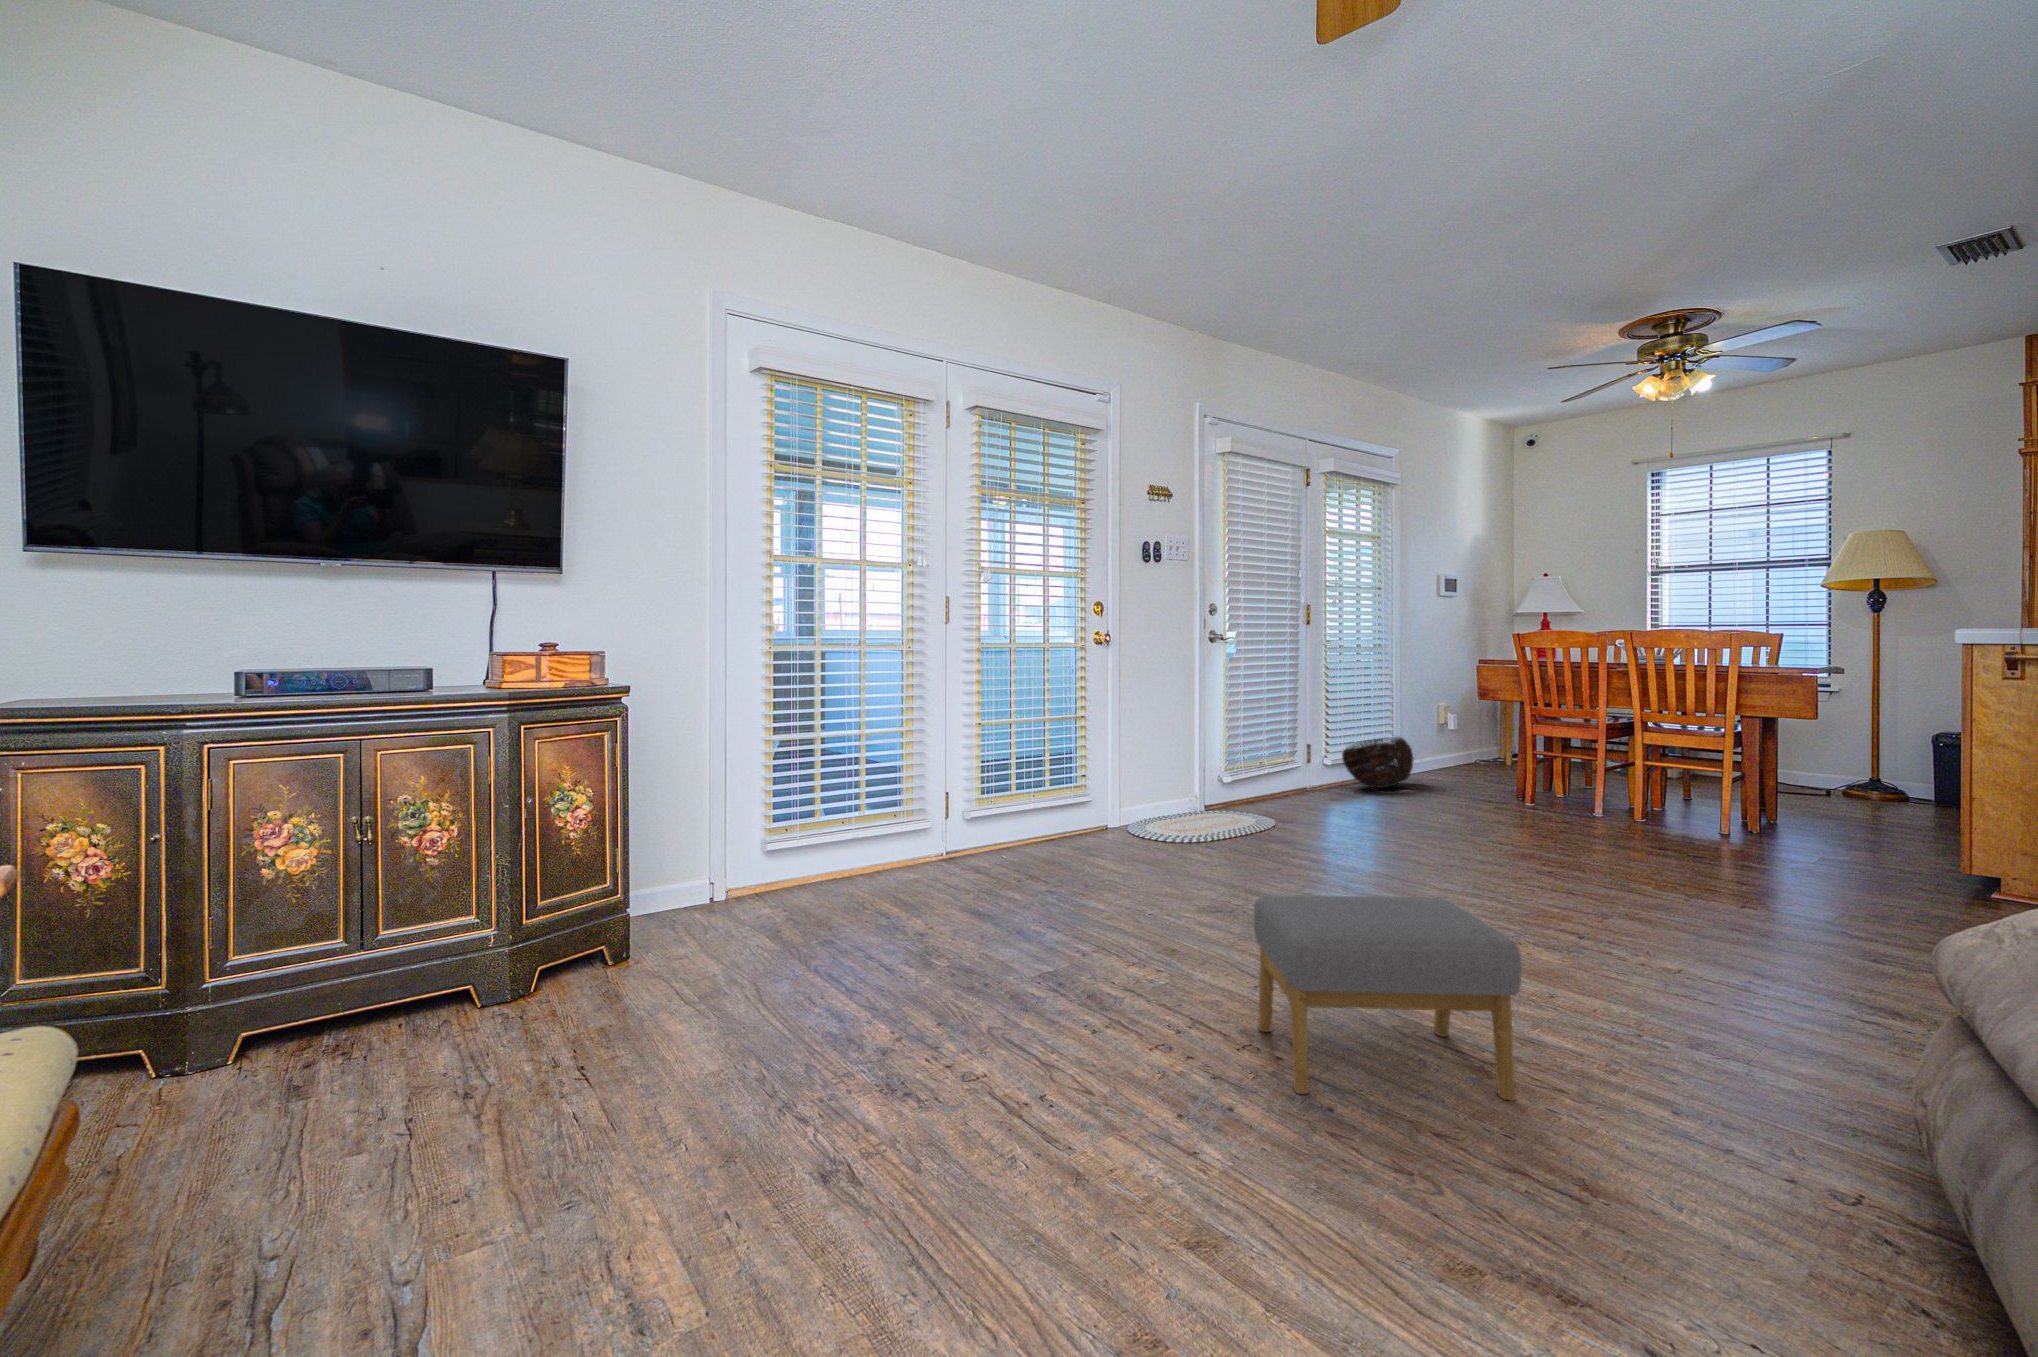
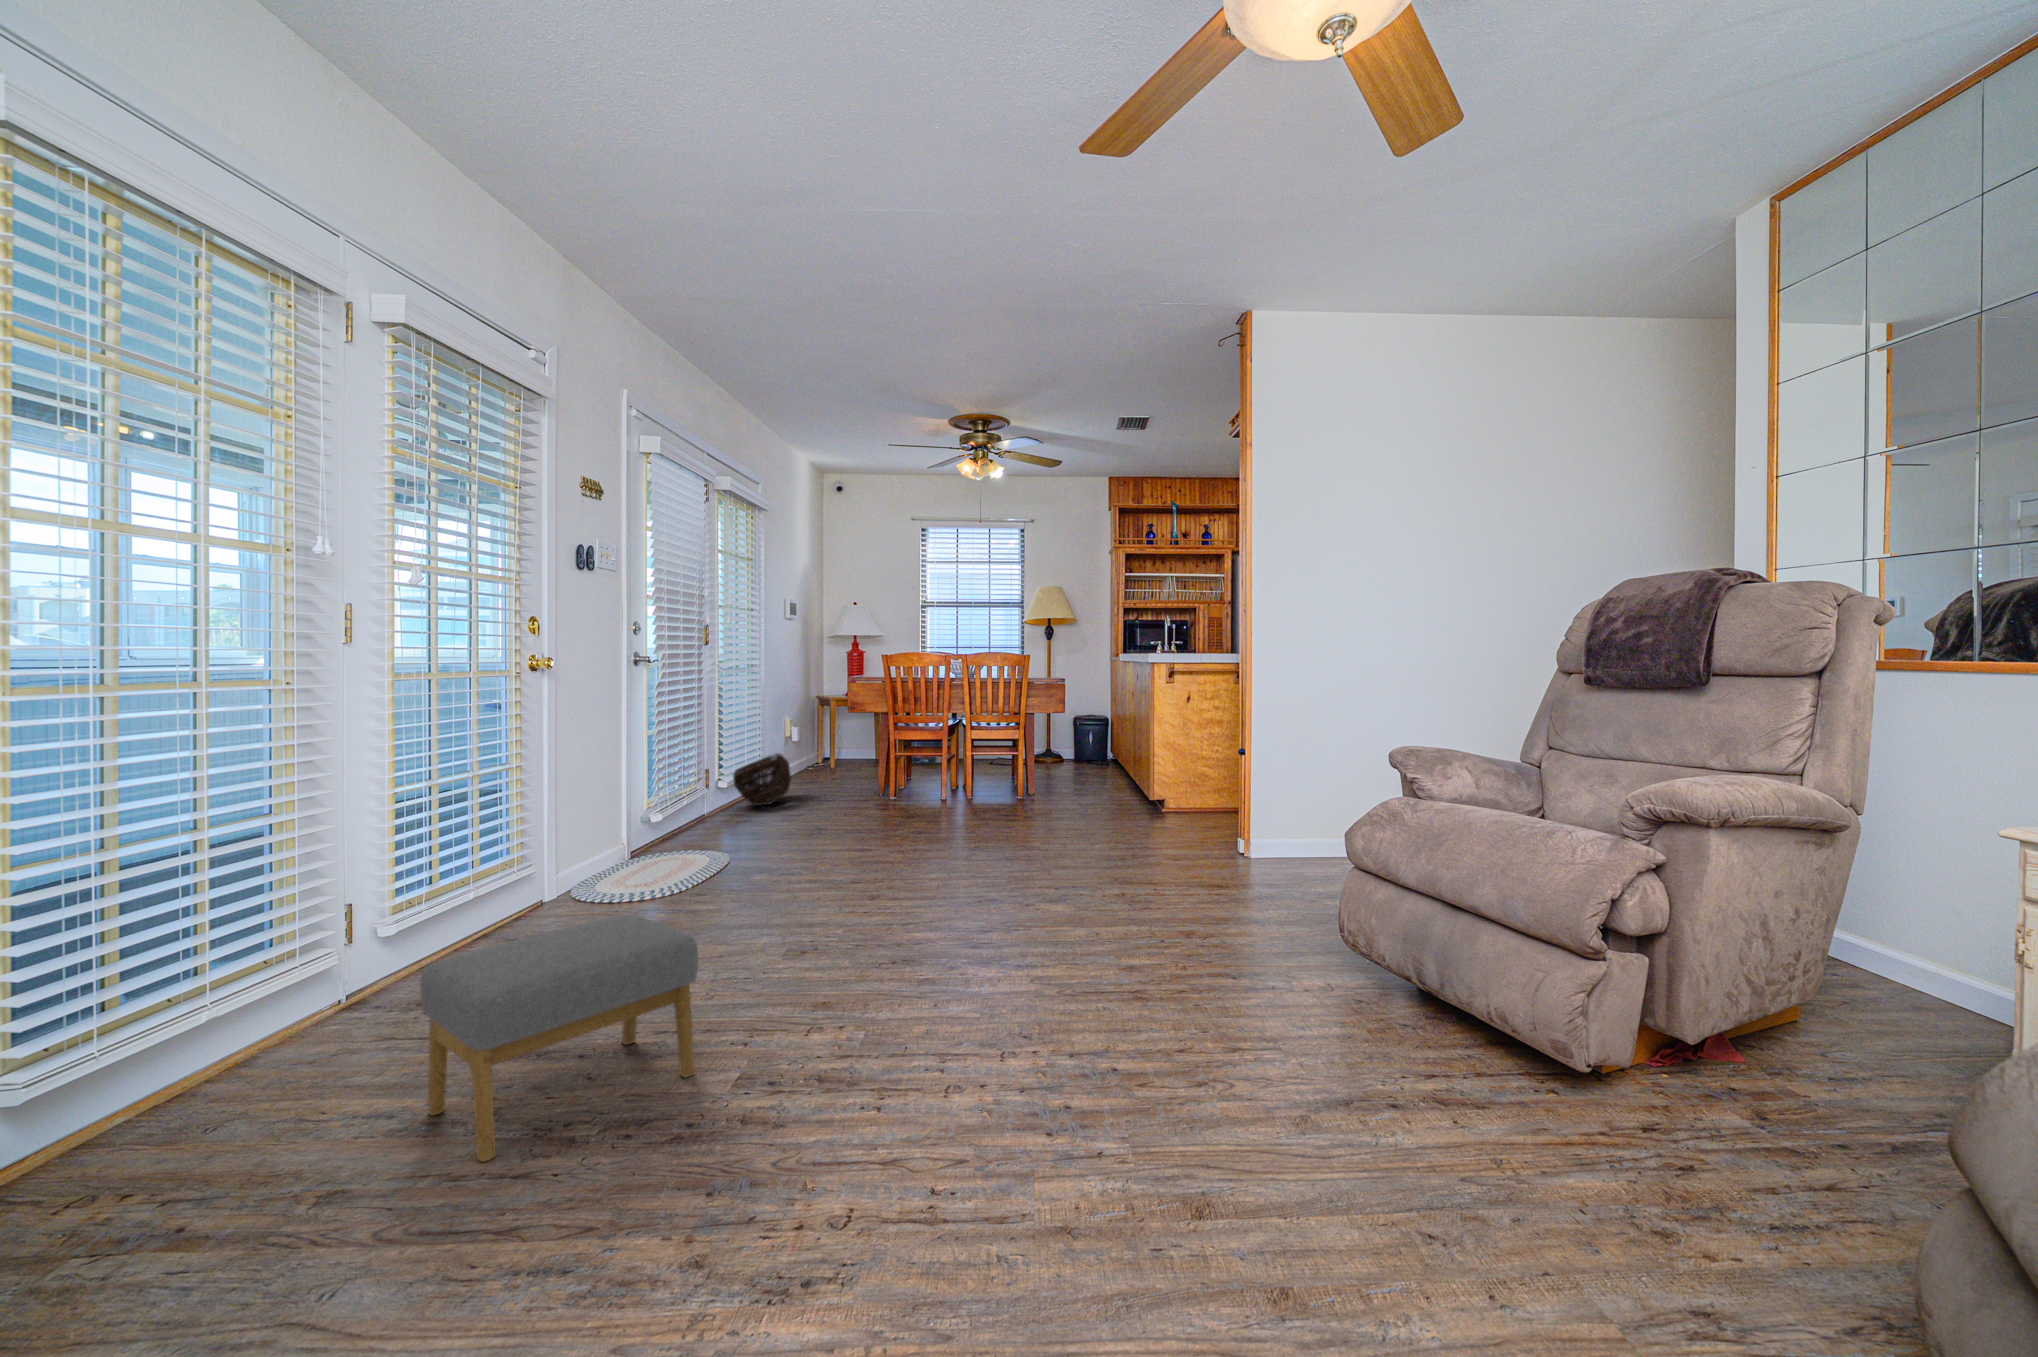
footstool: present [1254,895,1521,1100] -> present [420,915,698,1162]

